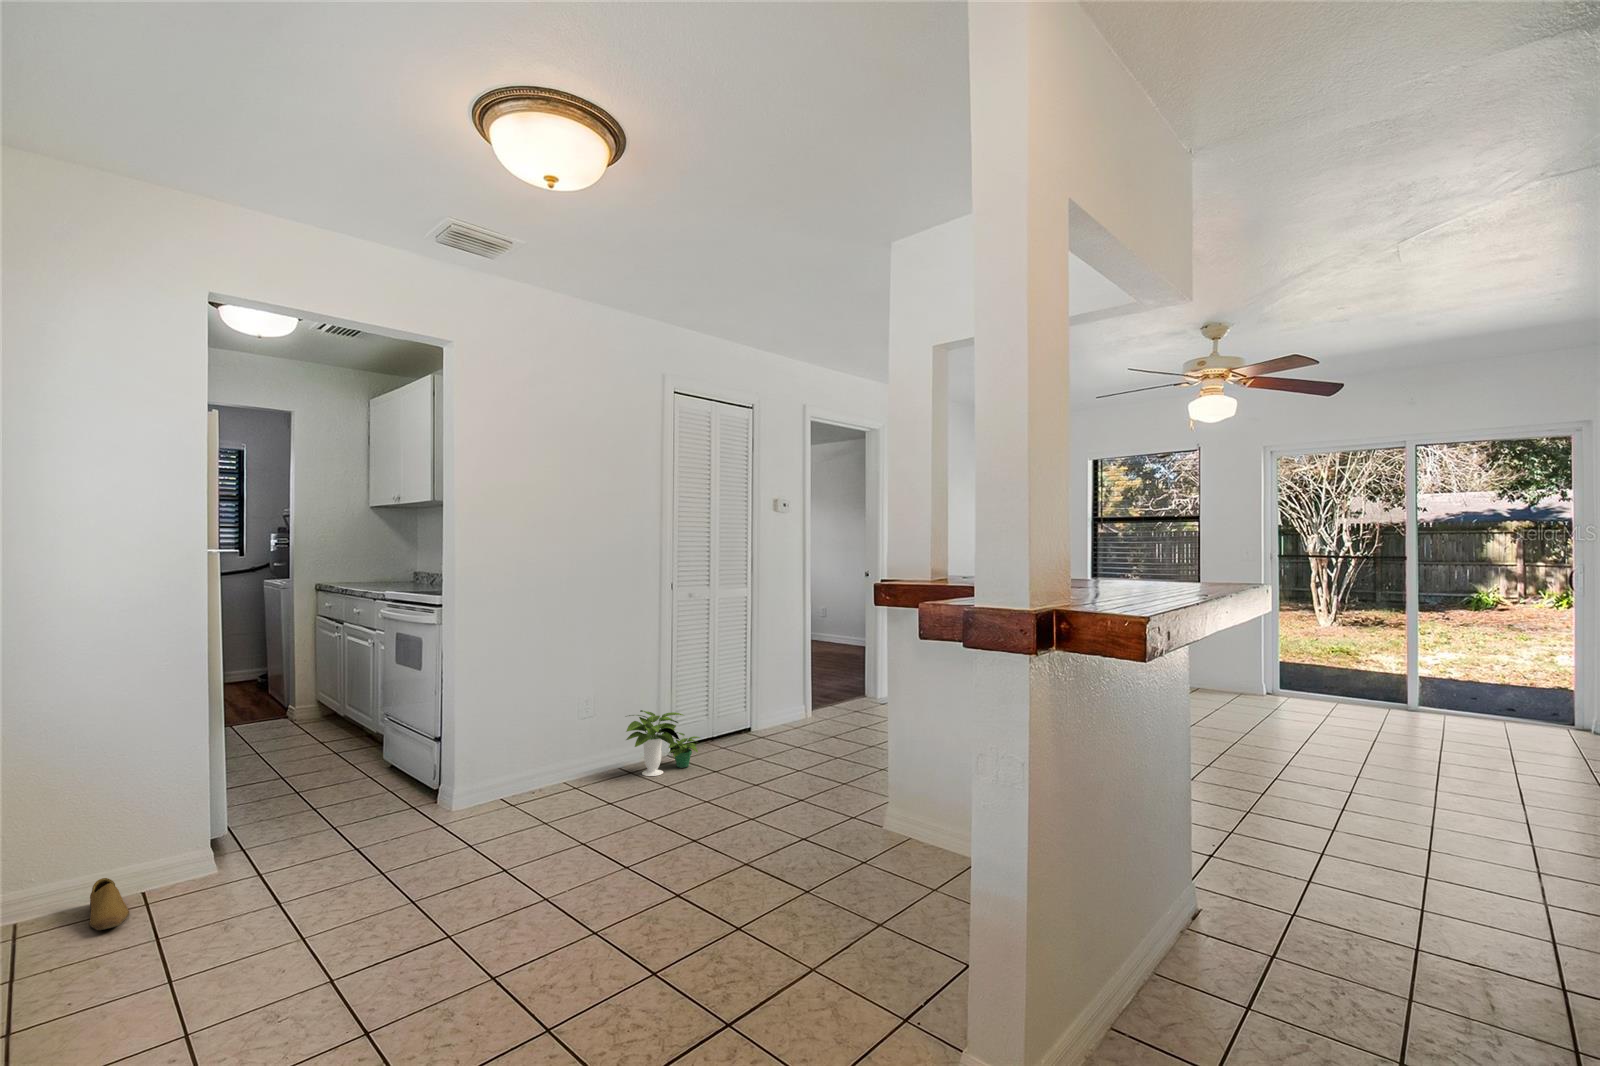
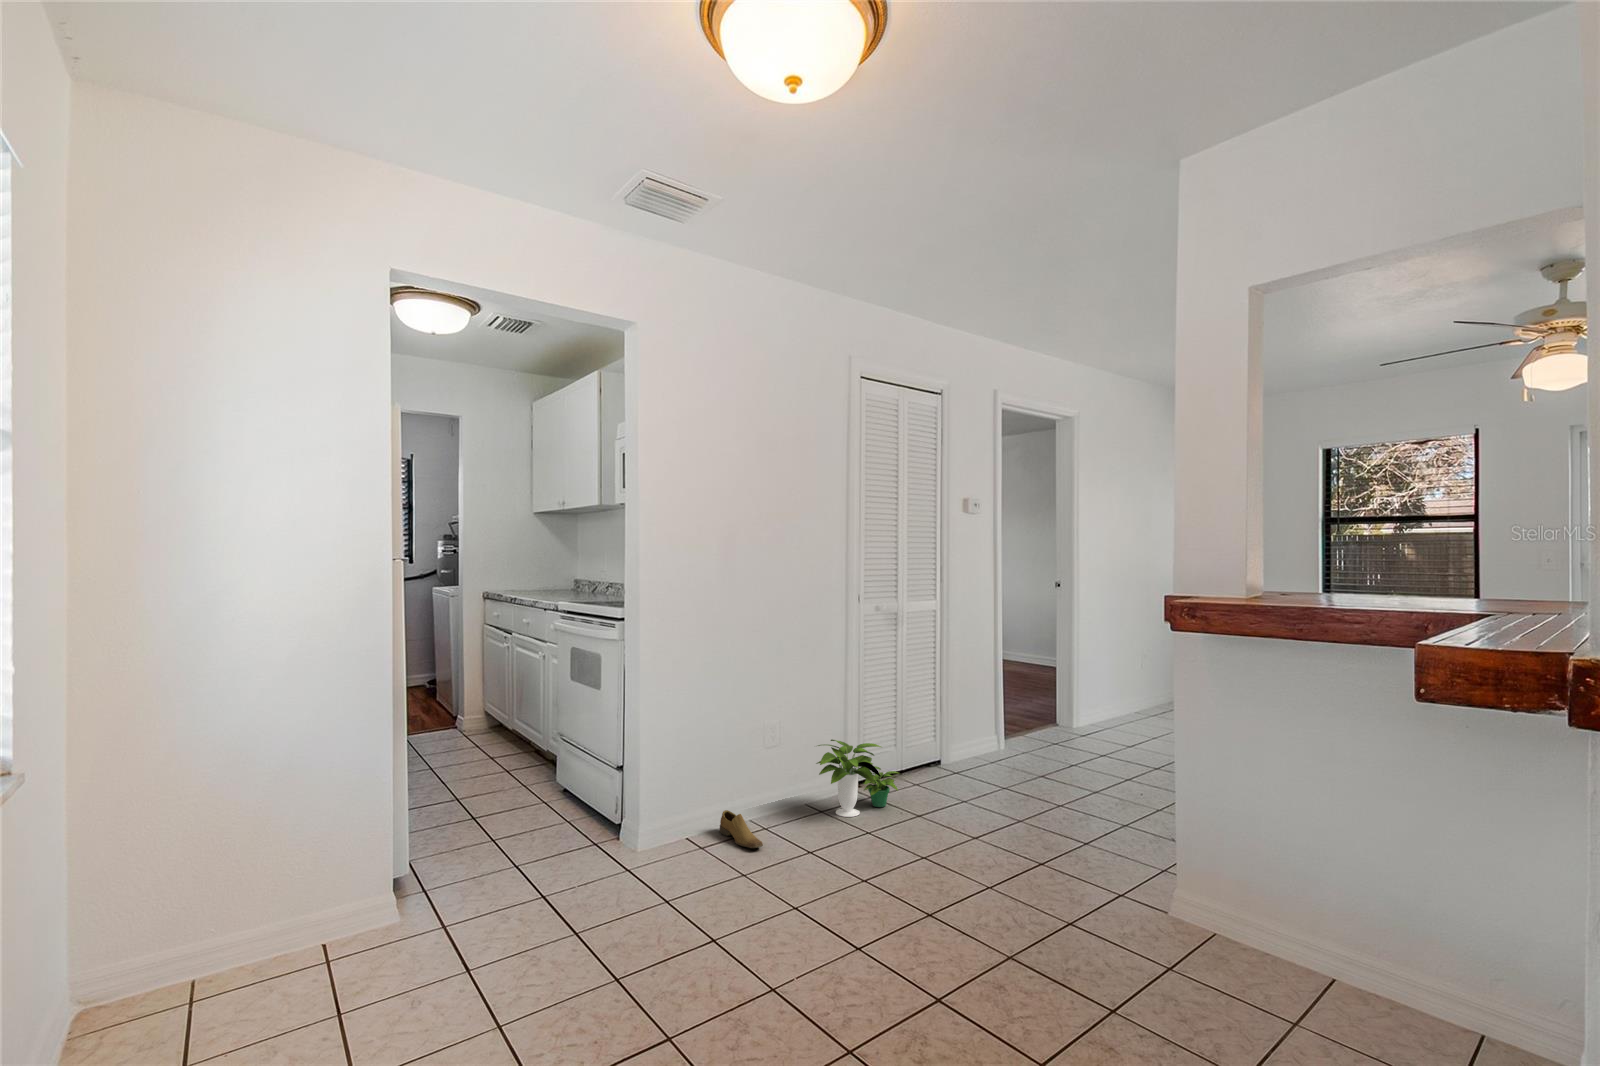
shoe: present [89,878,129,930] -> present [720,810,763,848]

